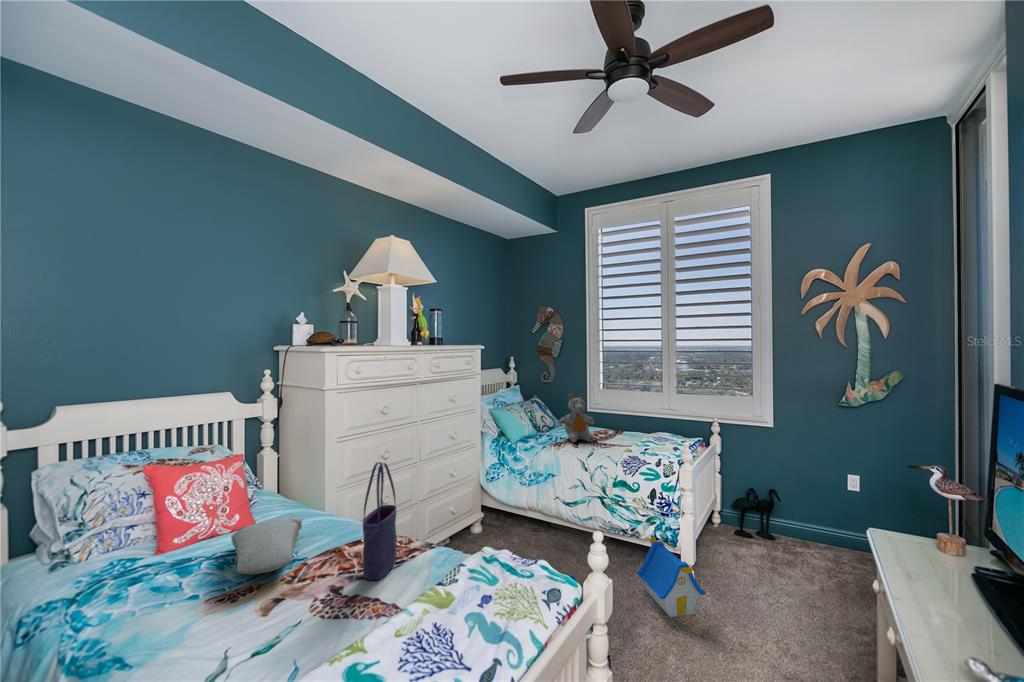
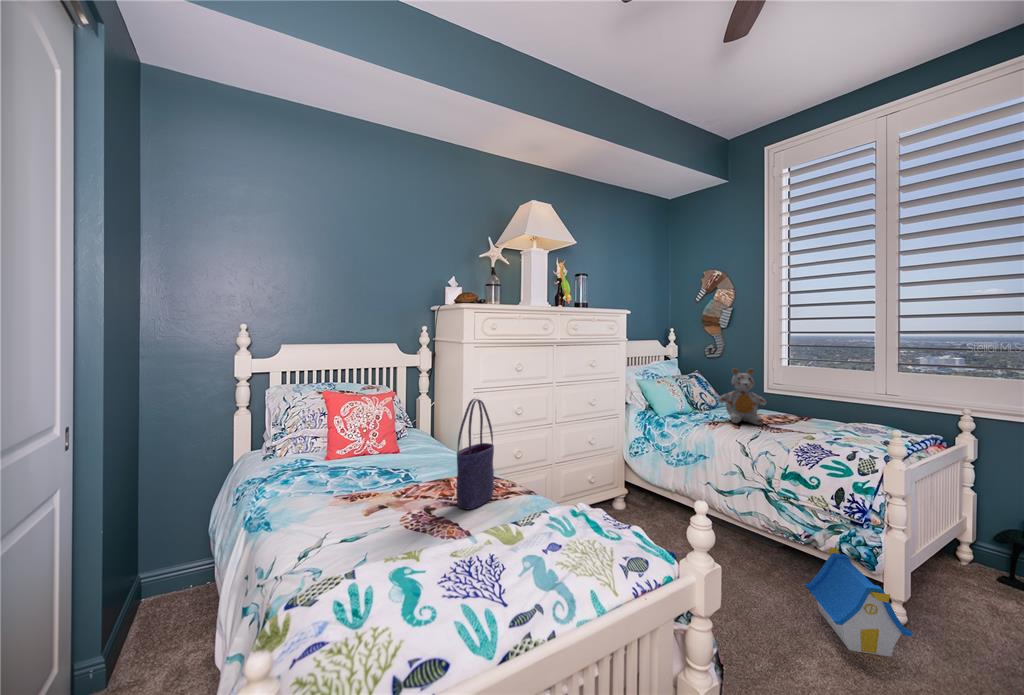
pillow: present [231,518,302,574] -> none [361,446,427,484]

